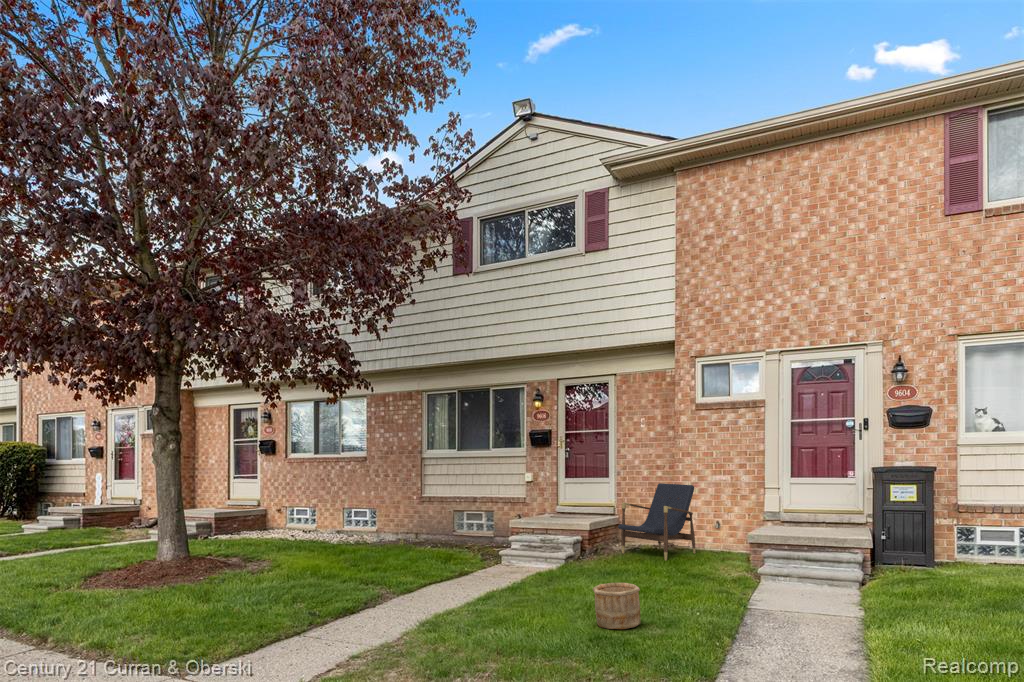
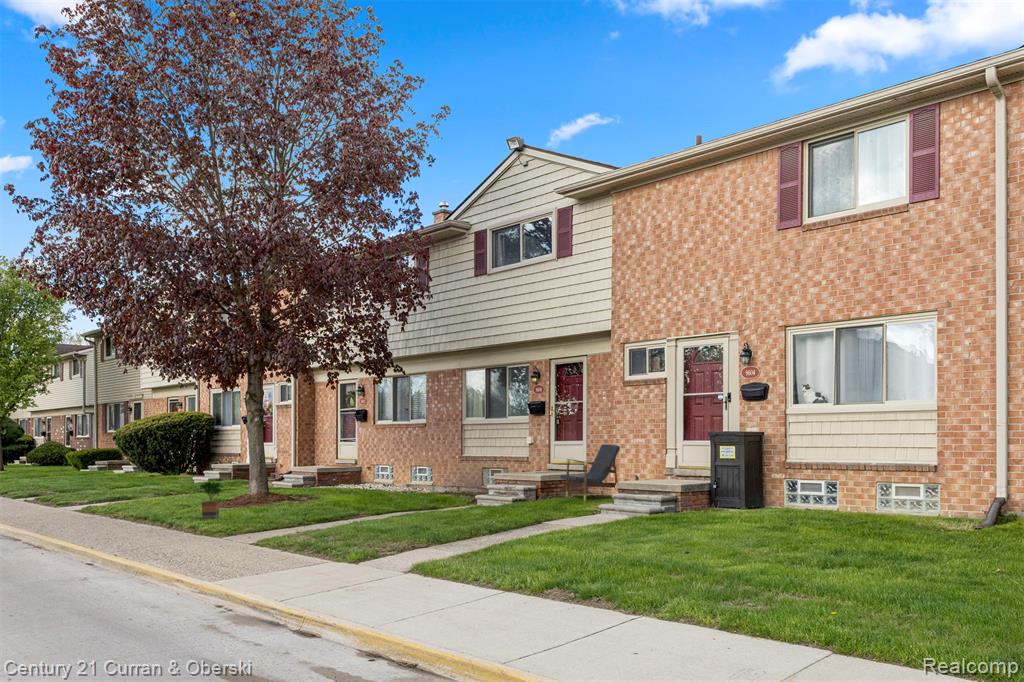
potted tree: none [113,560,162,631] -> present [200,482,223,519]
wooden bucket: present [593,583,640,629] -> none [443,500,472,525]

